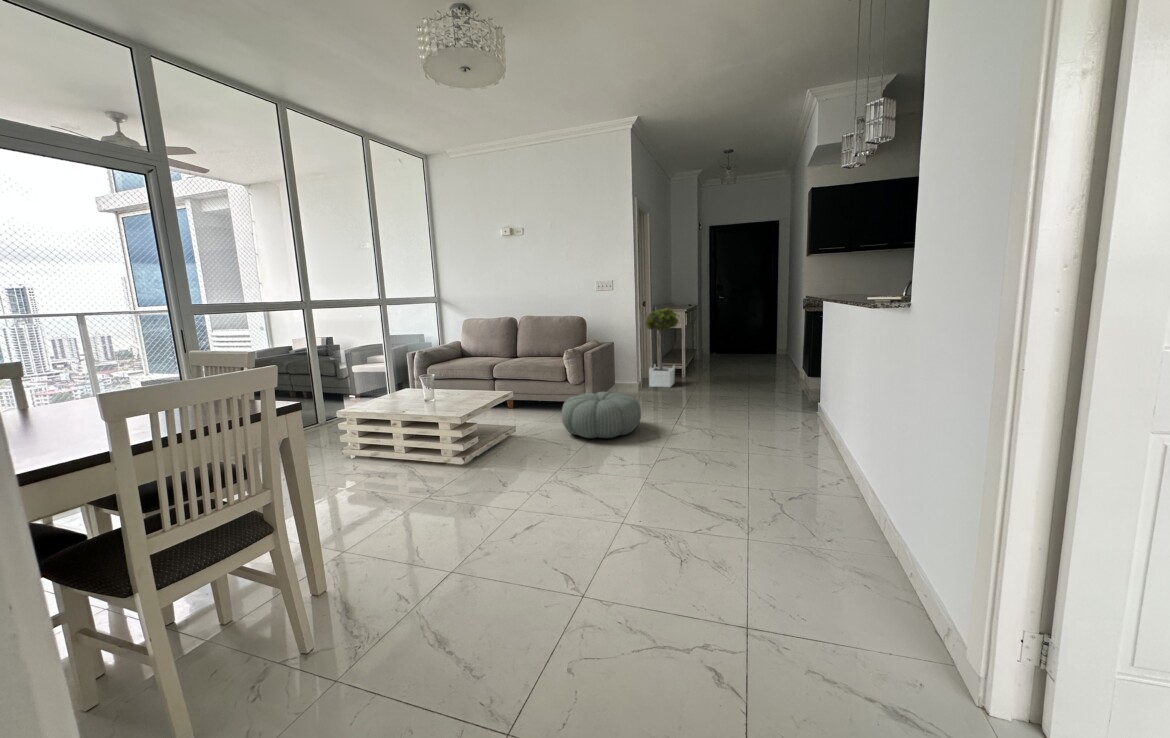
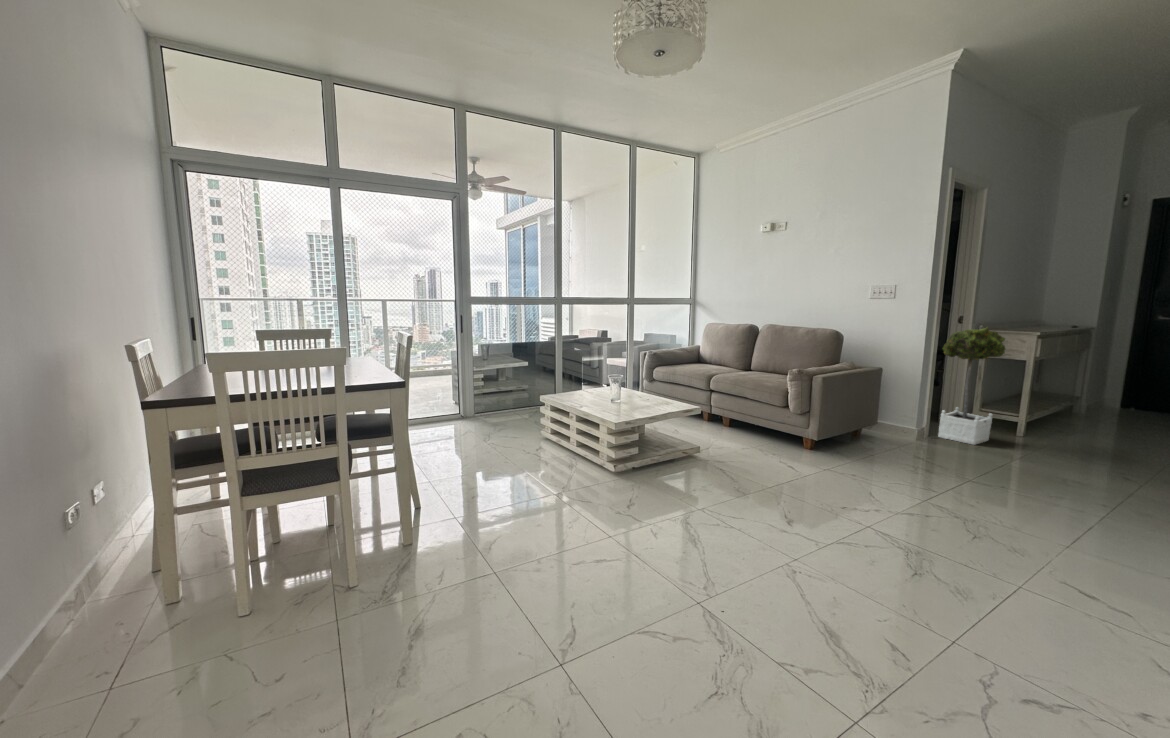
pouf: present [561,392,641,438] -> none [748,426,863,492]

